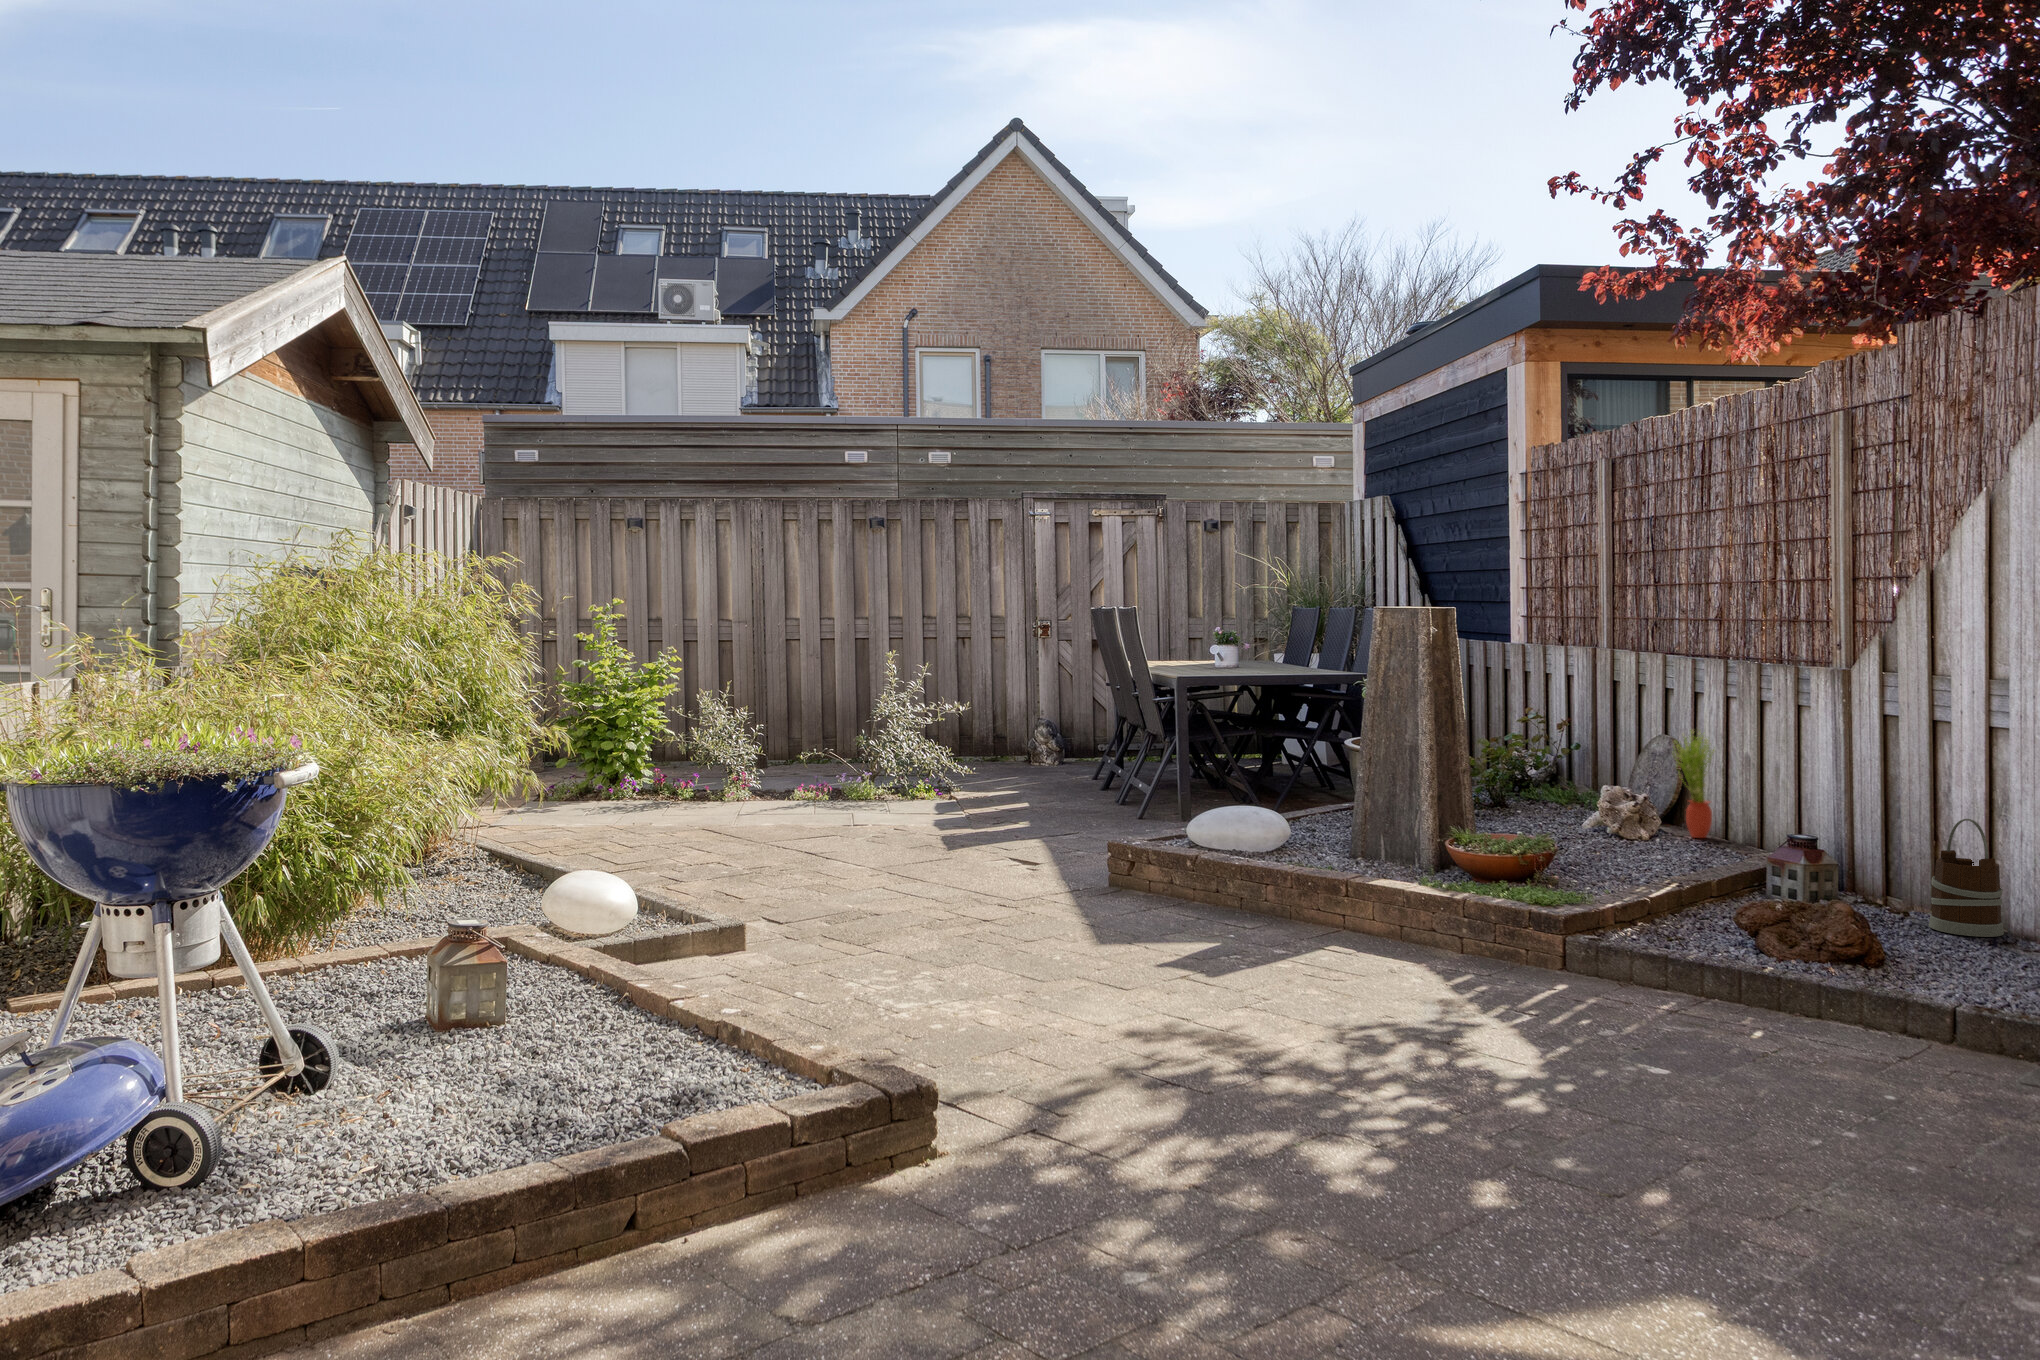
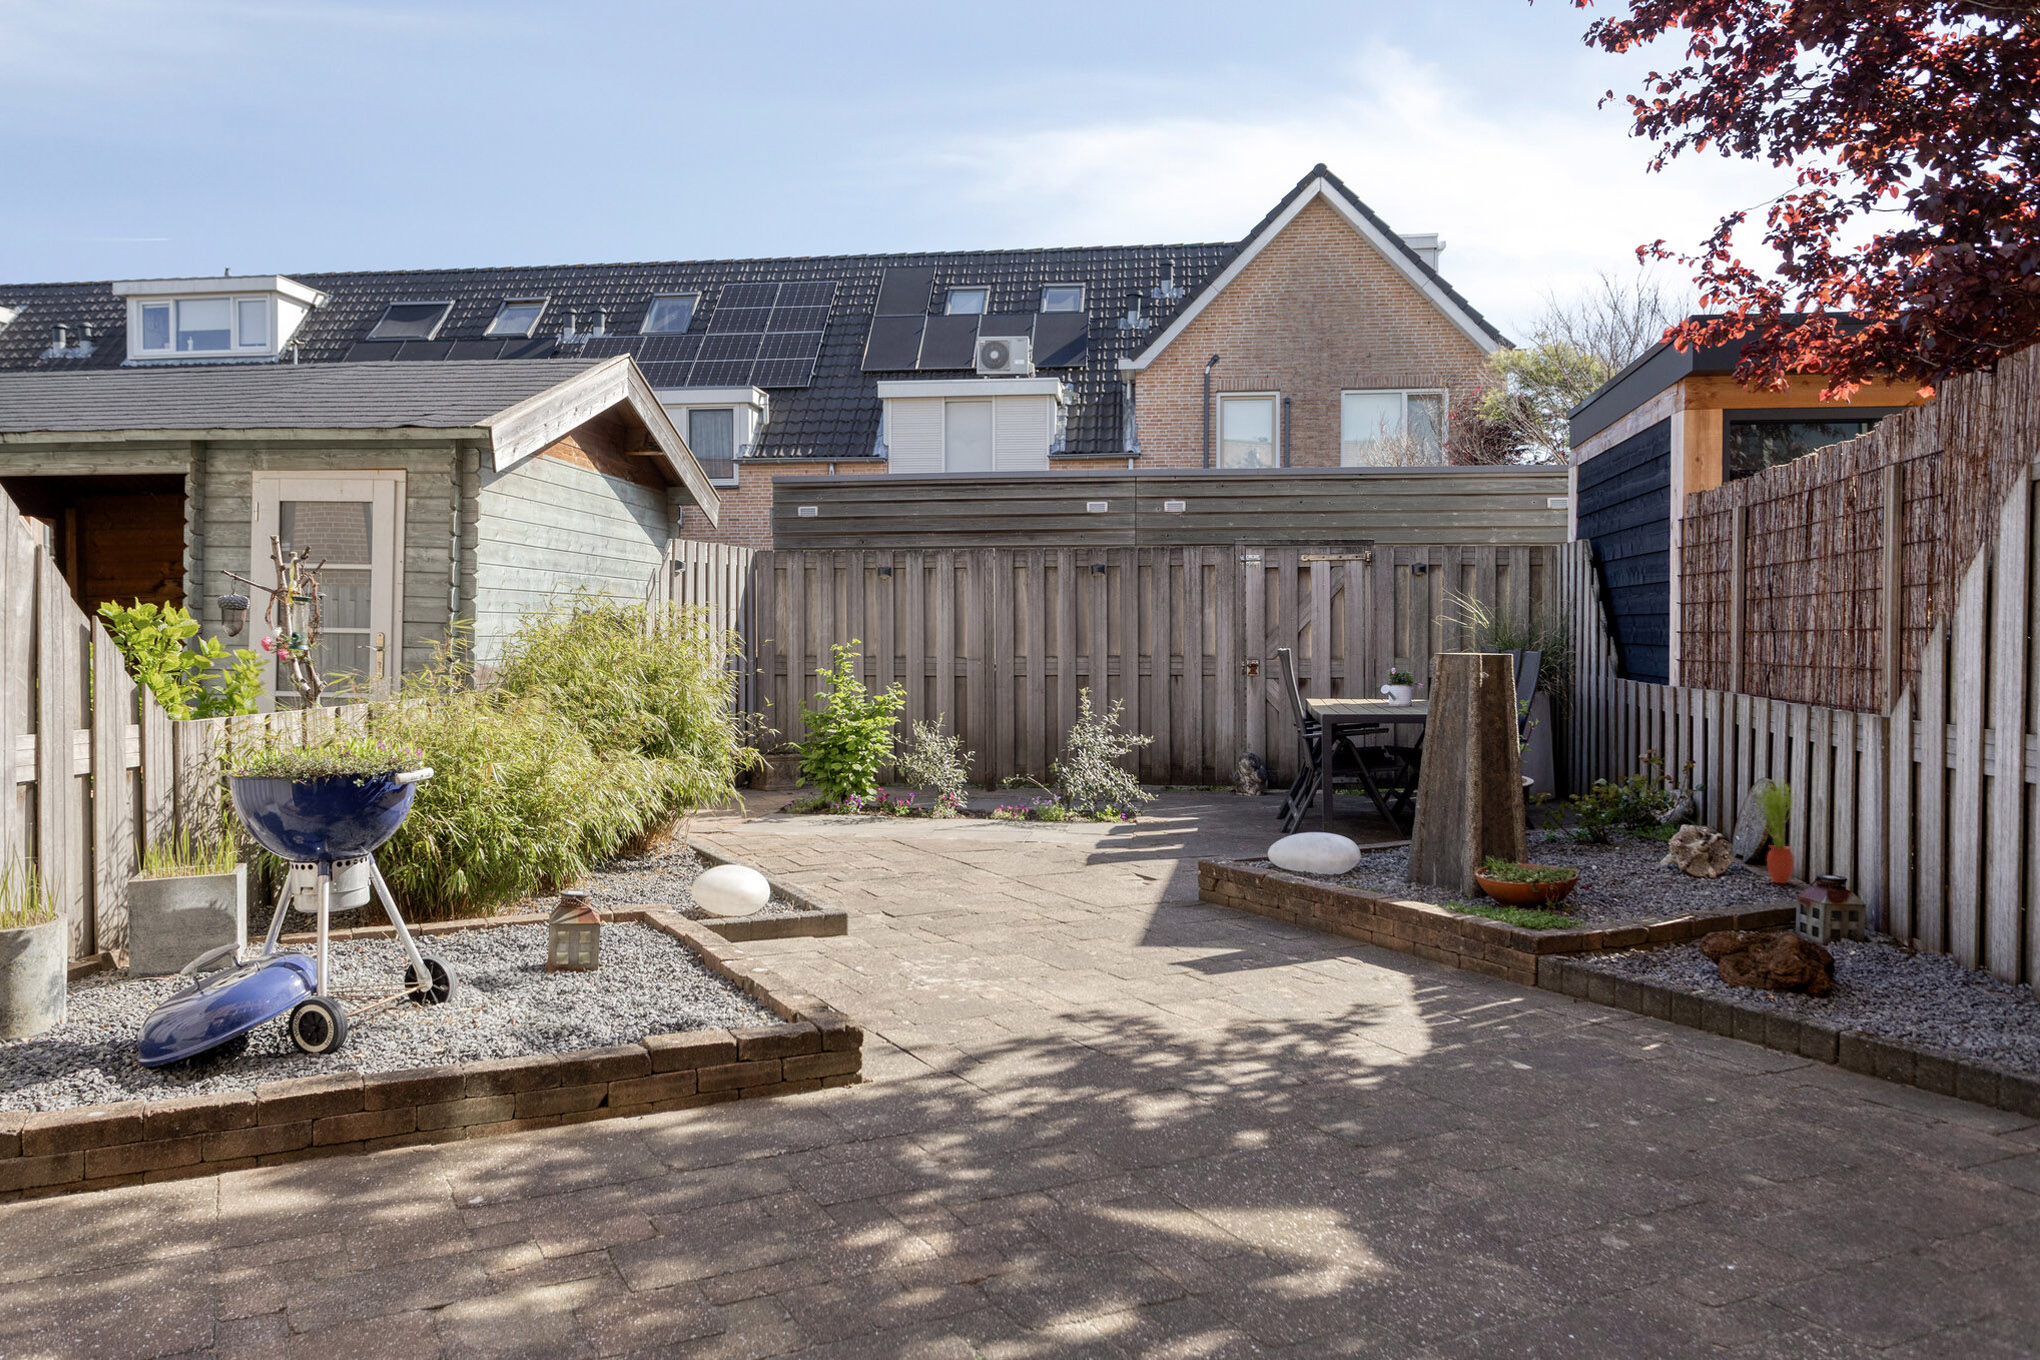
wooden bucket: present [1929,819,2004,937] -> none [1911,871,1985,987]

